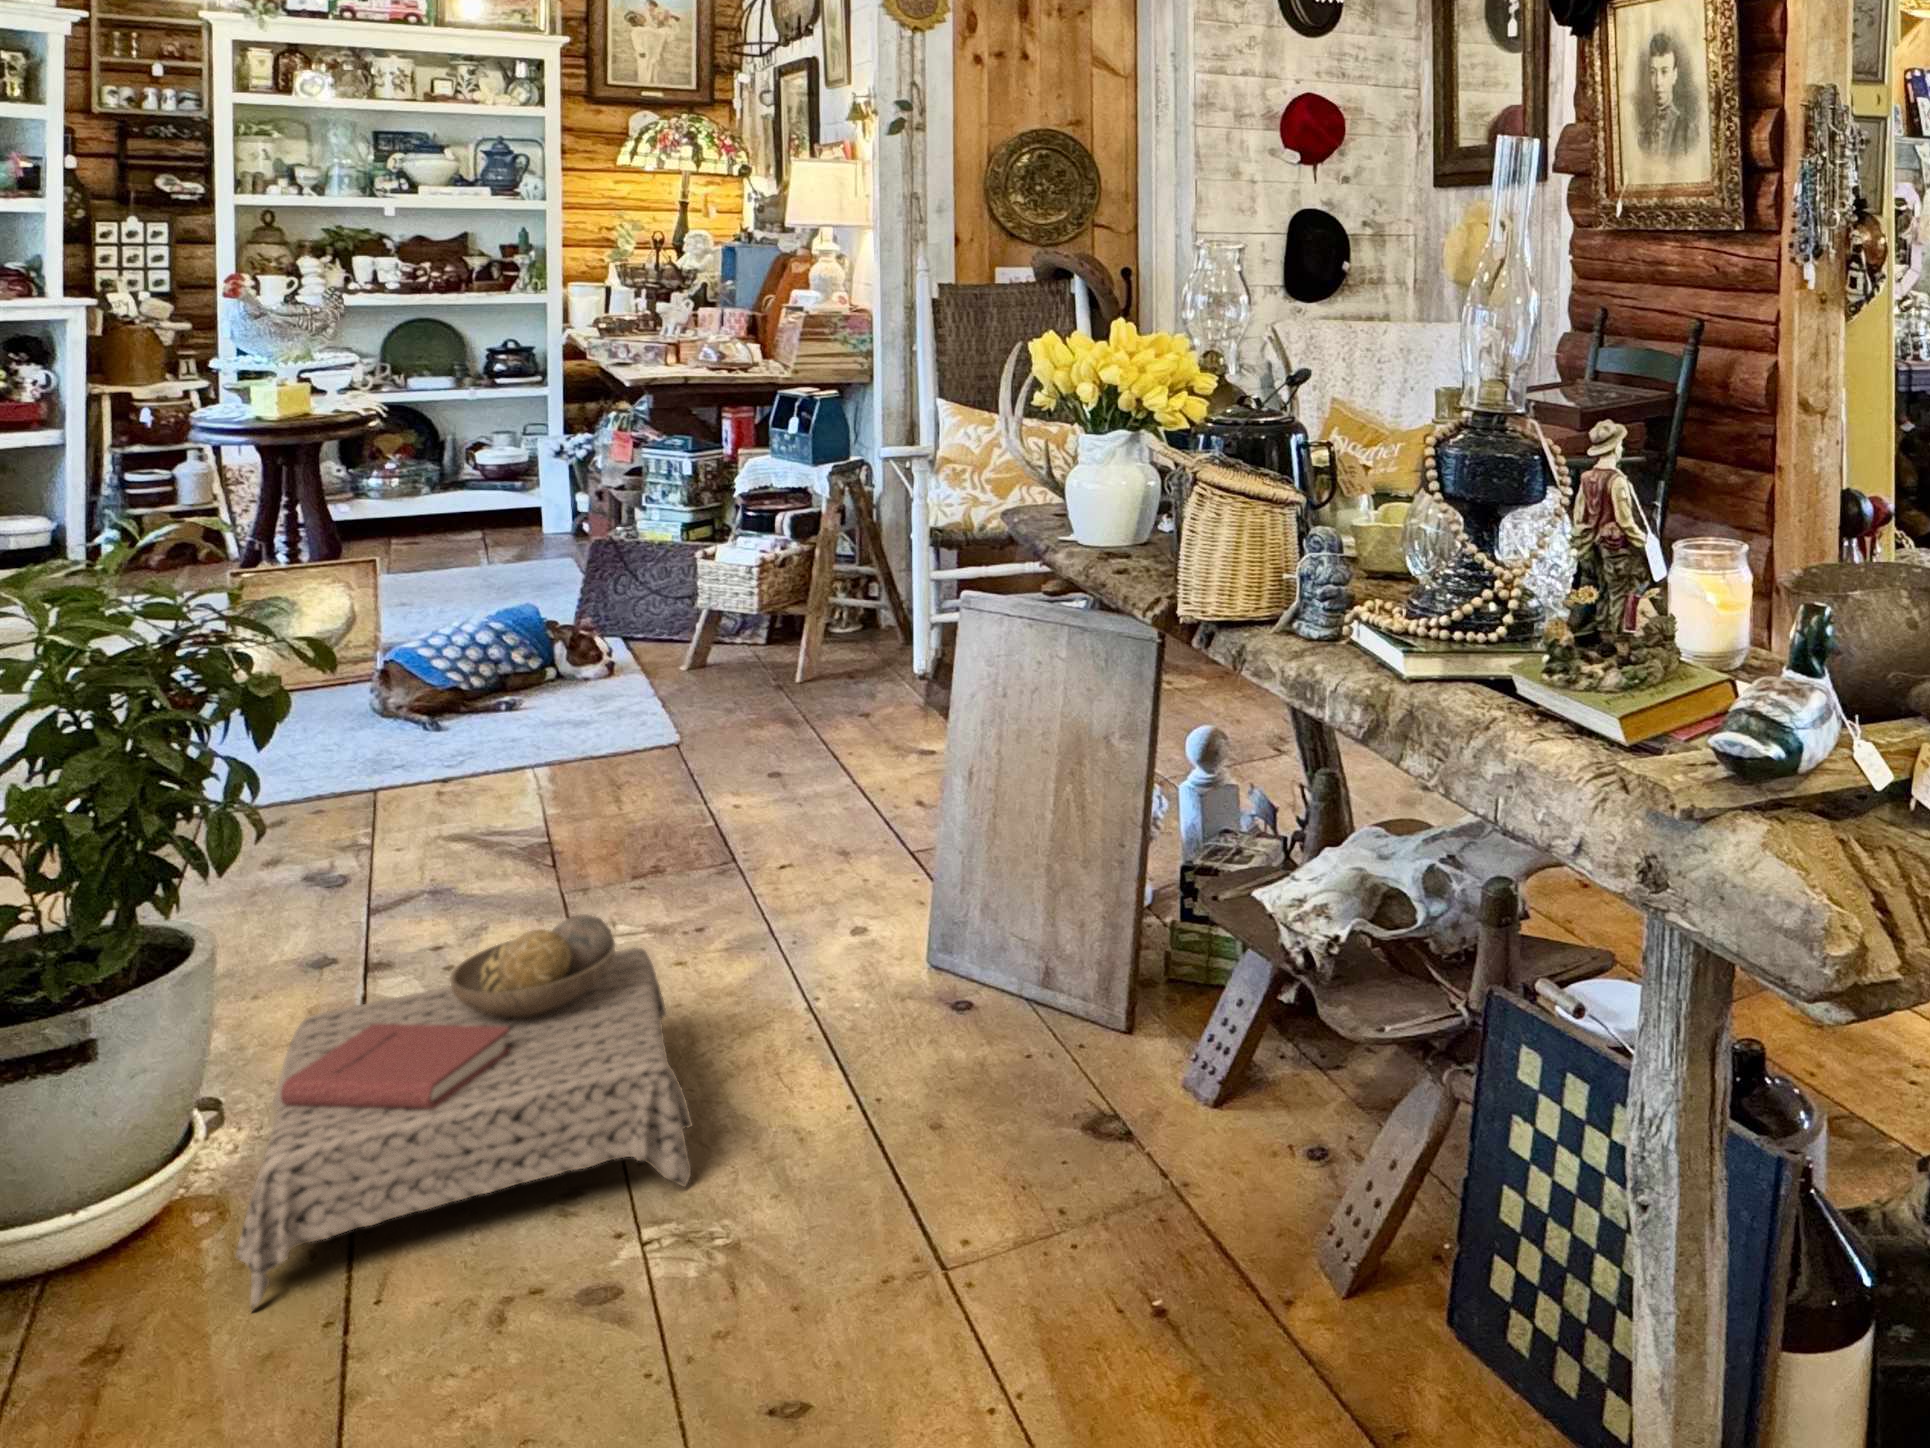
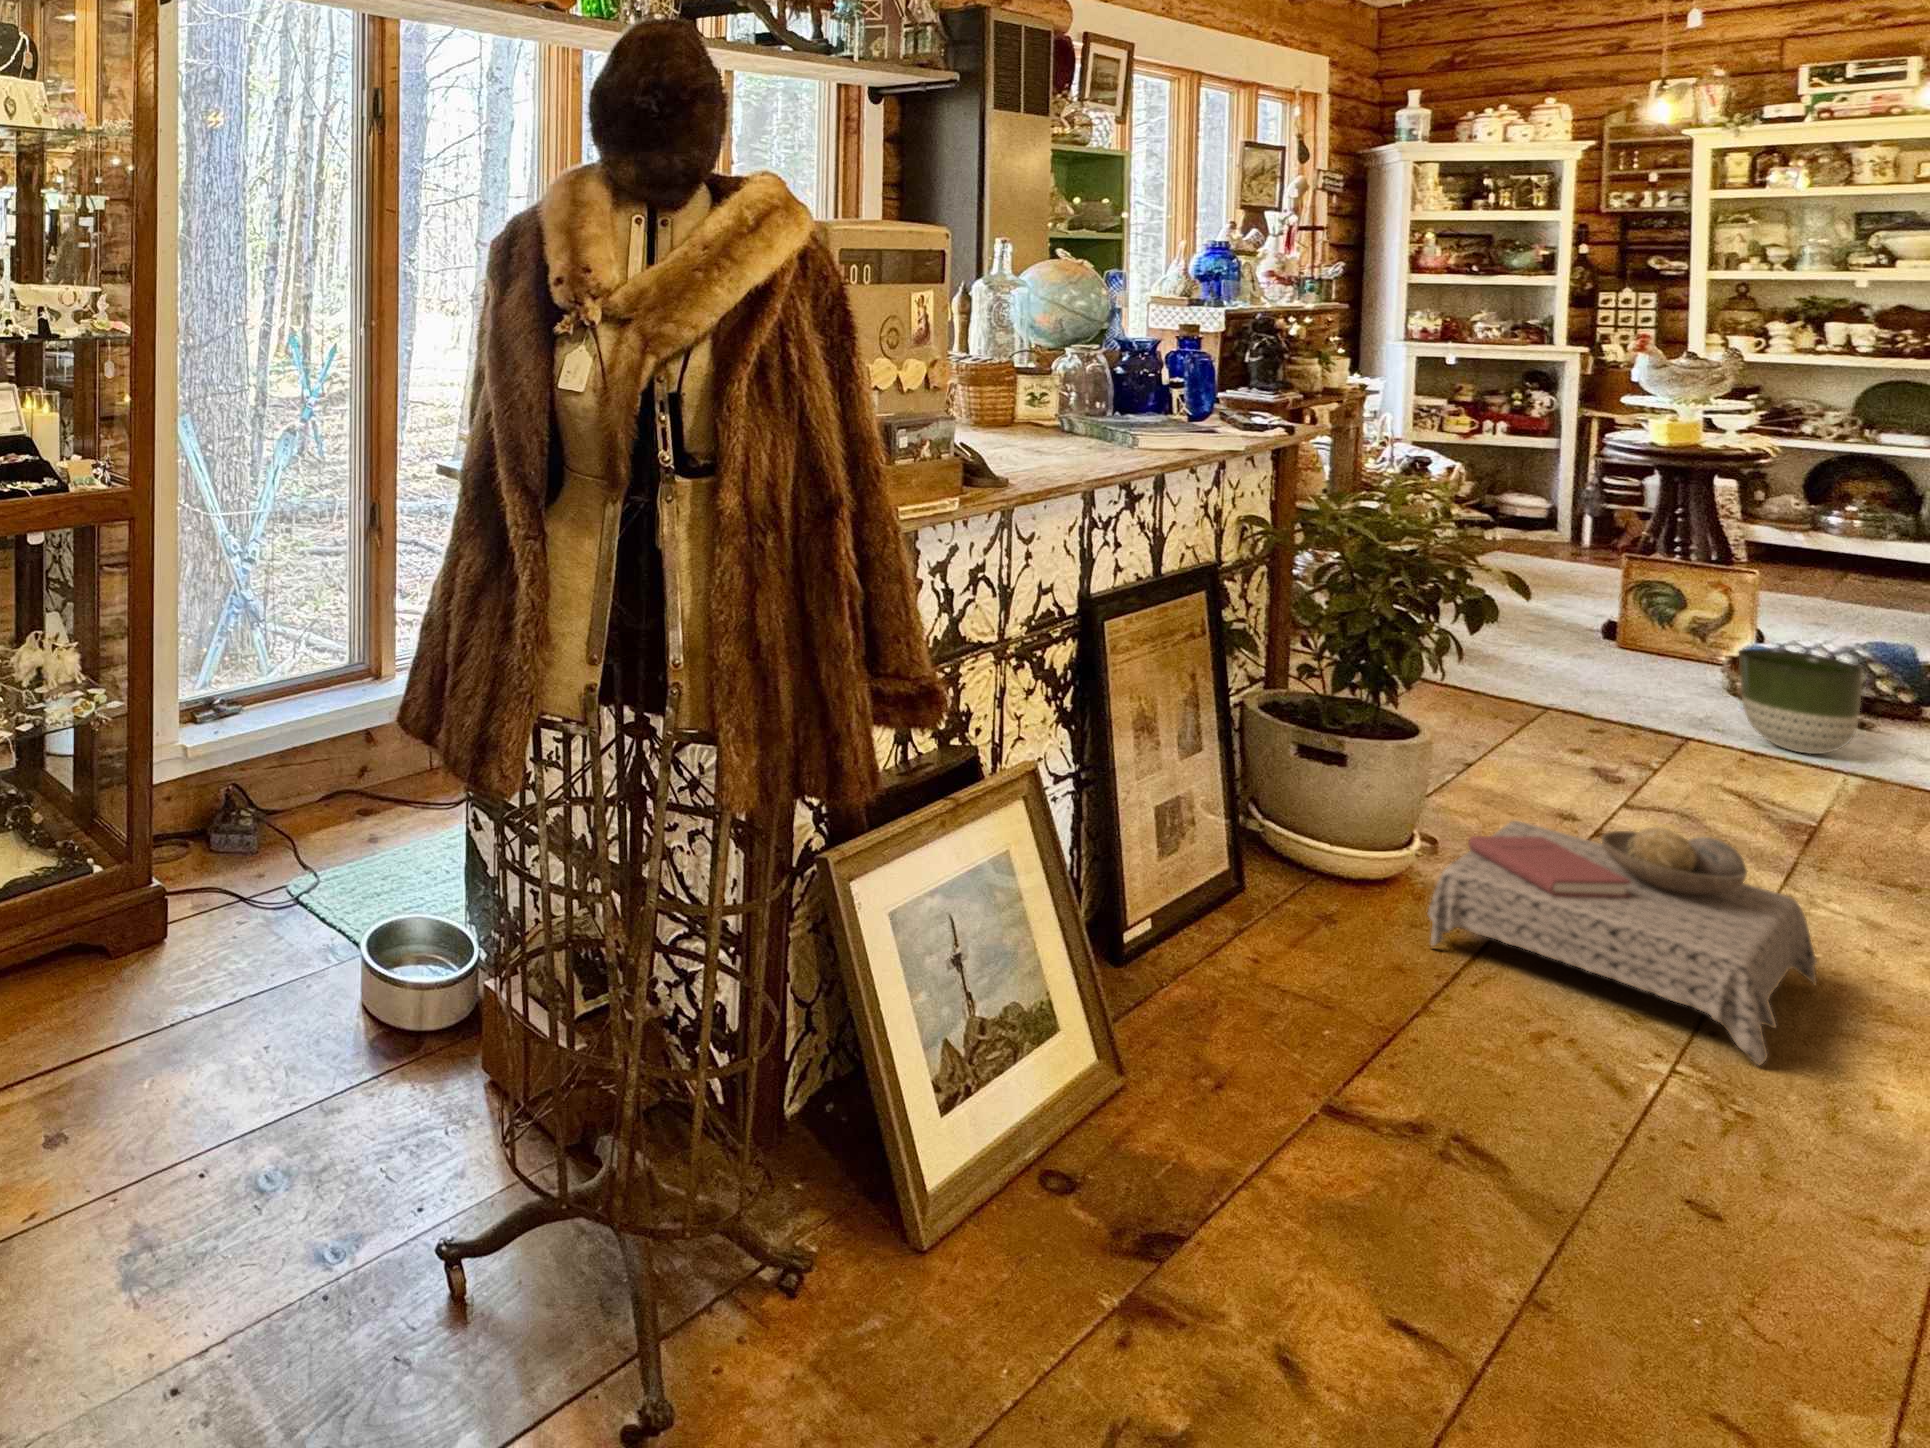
planter: none [410,640,528,763] -> present [1739,649,1863,754]

